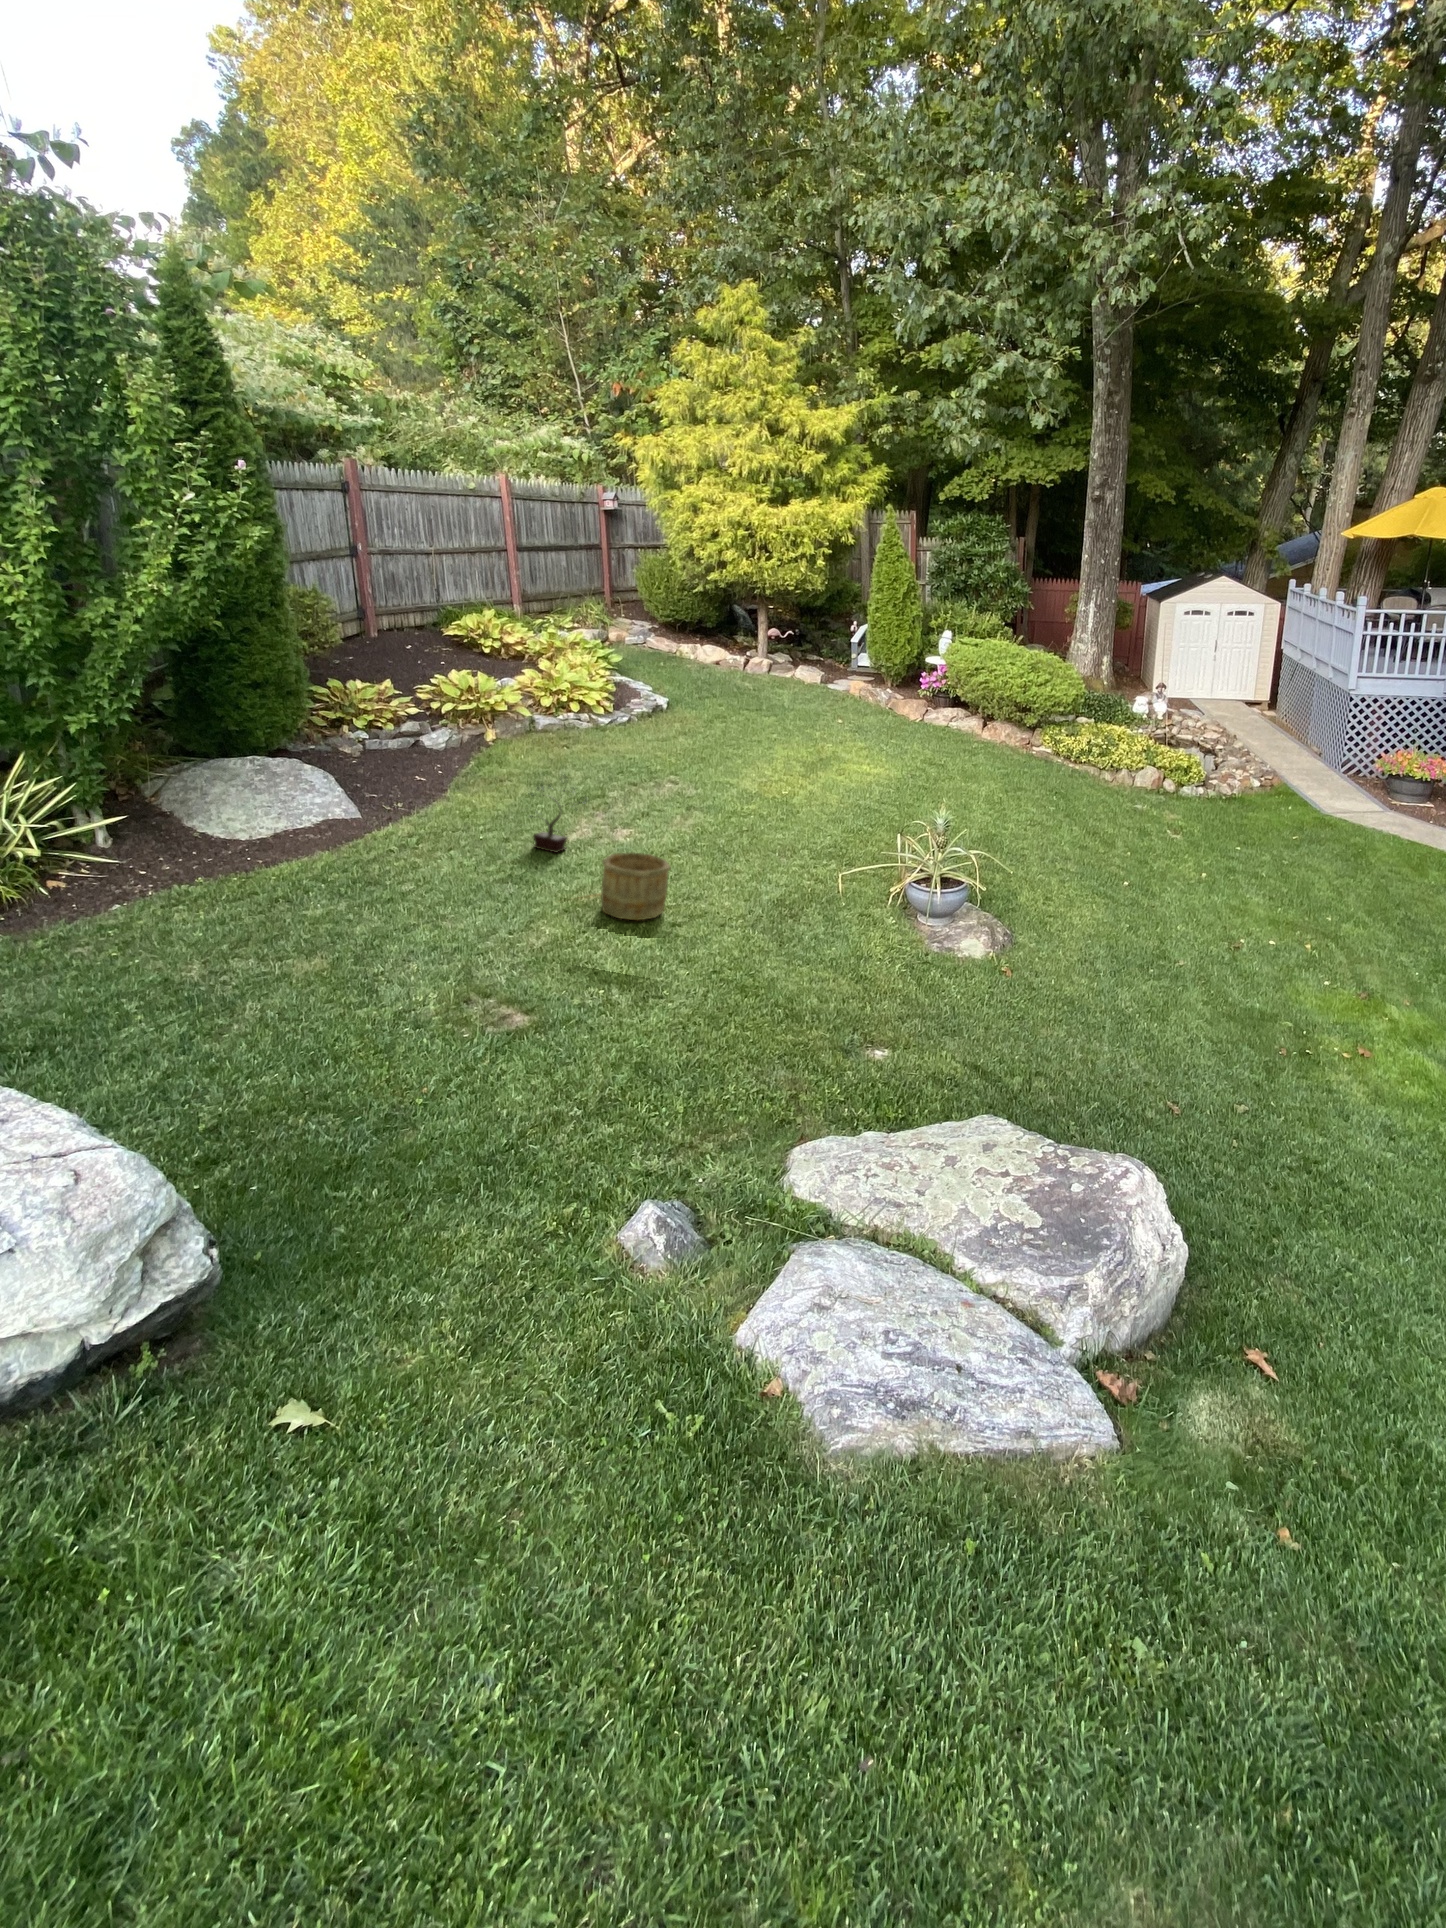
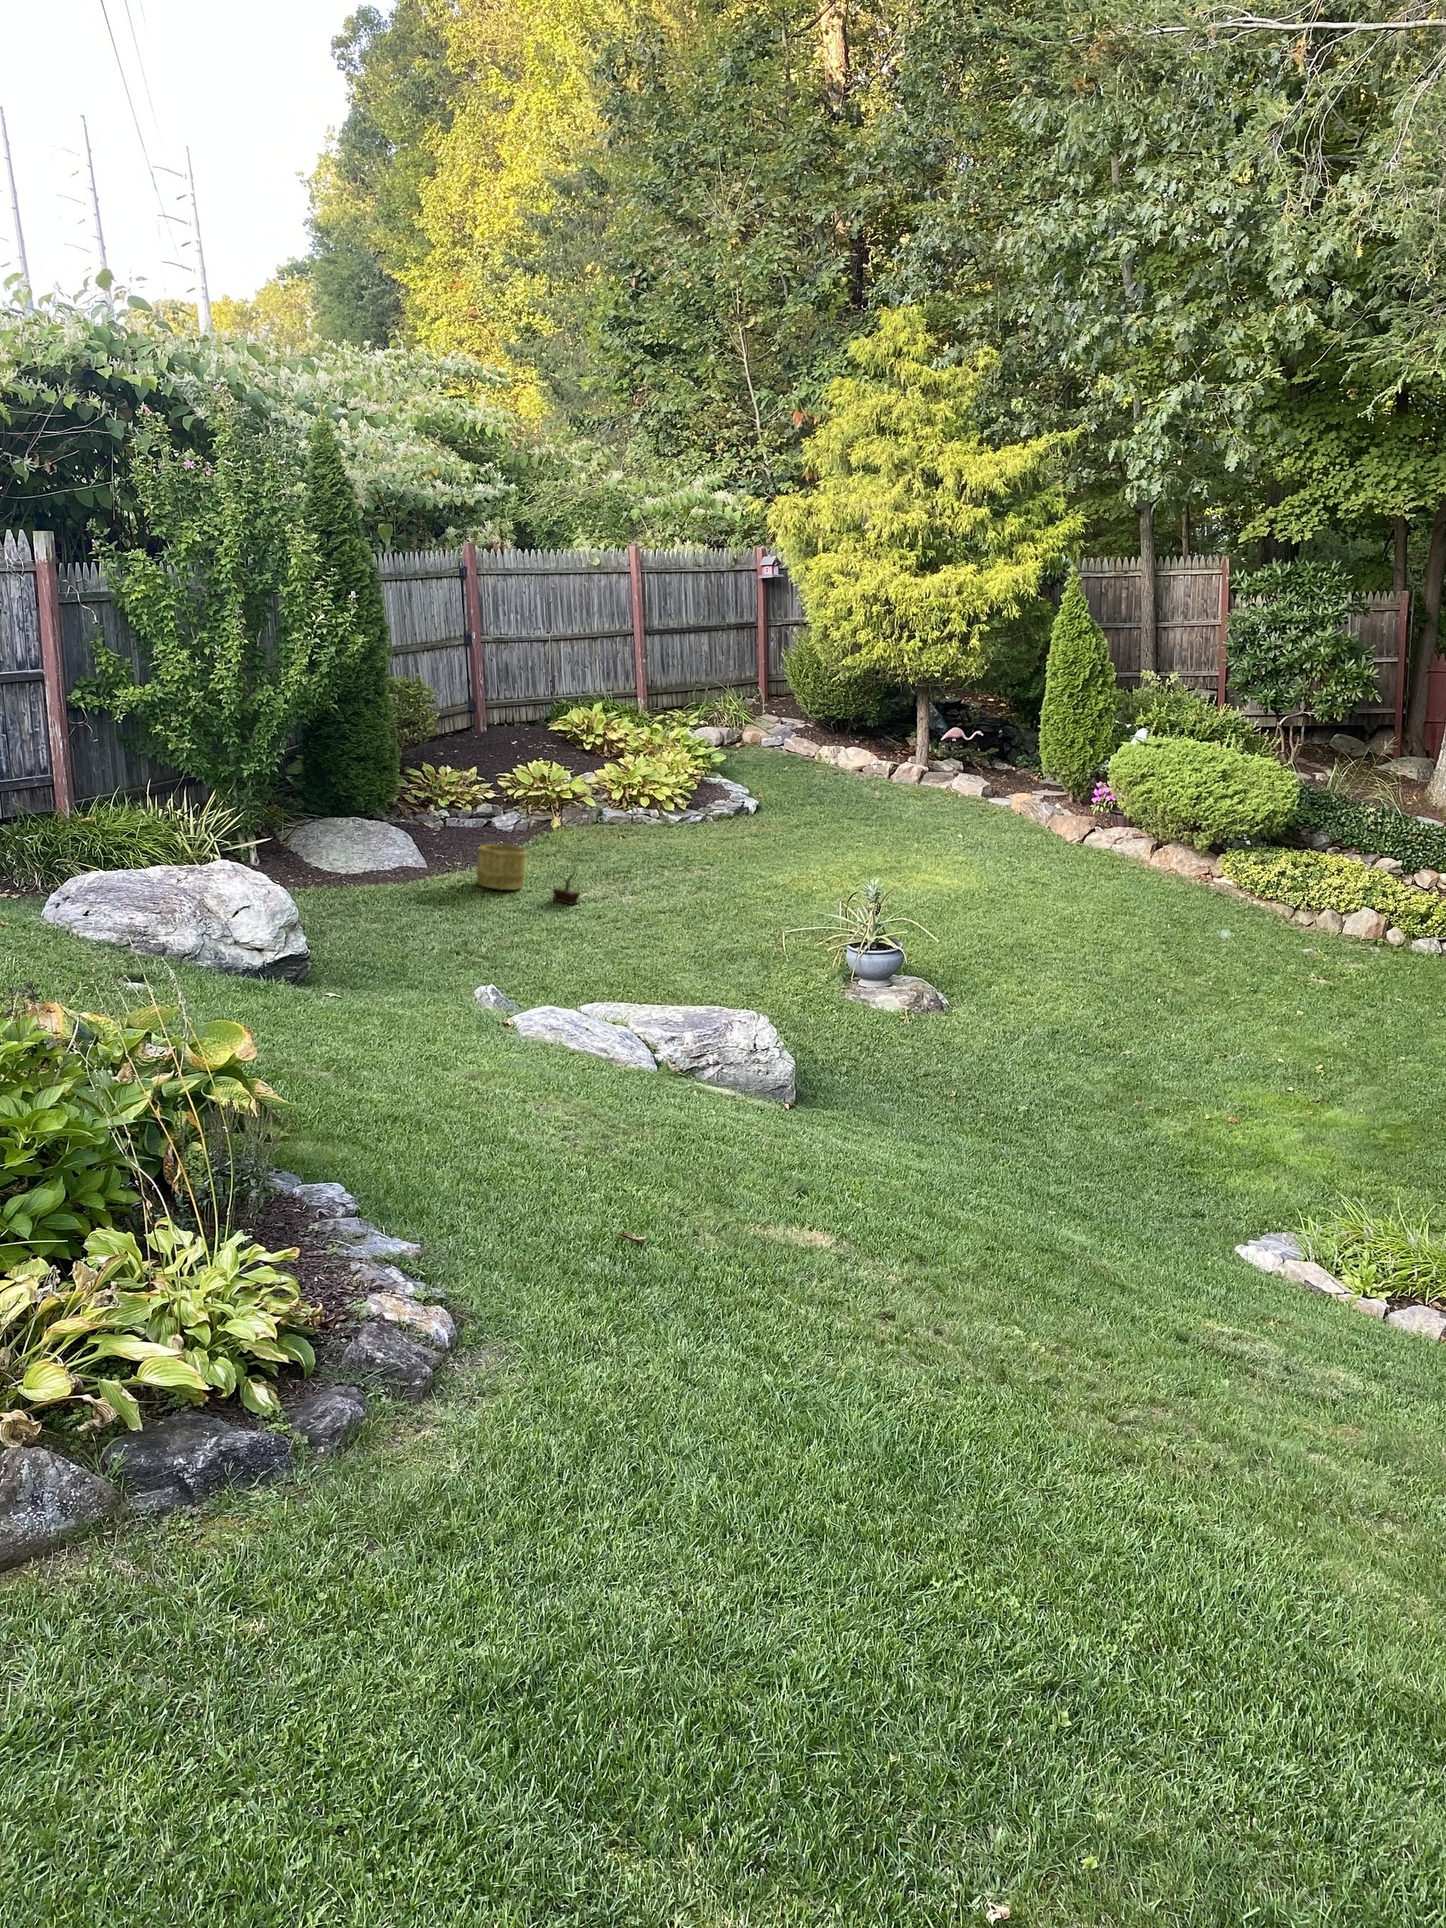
wooden bucket: present [601,852,671,920] -> present [477,844,527,890]

